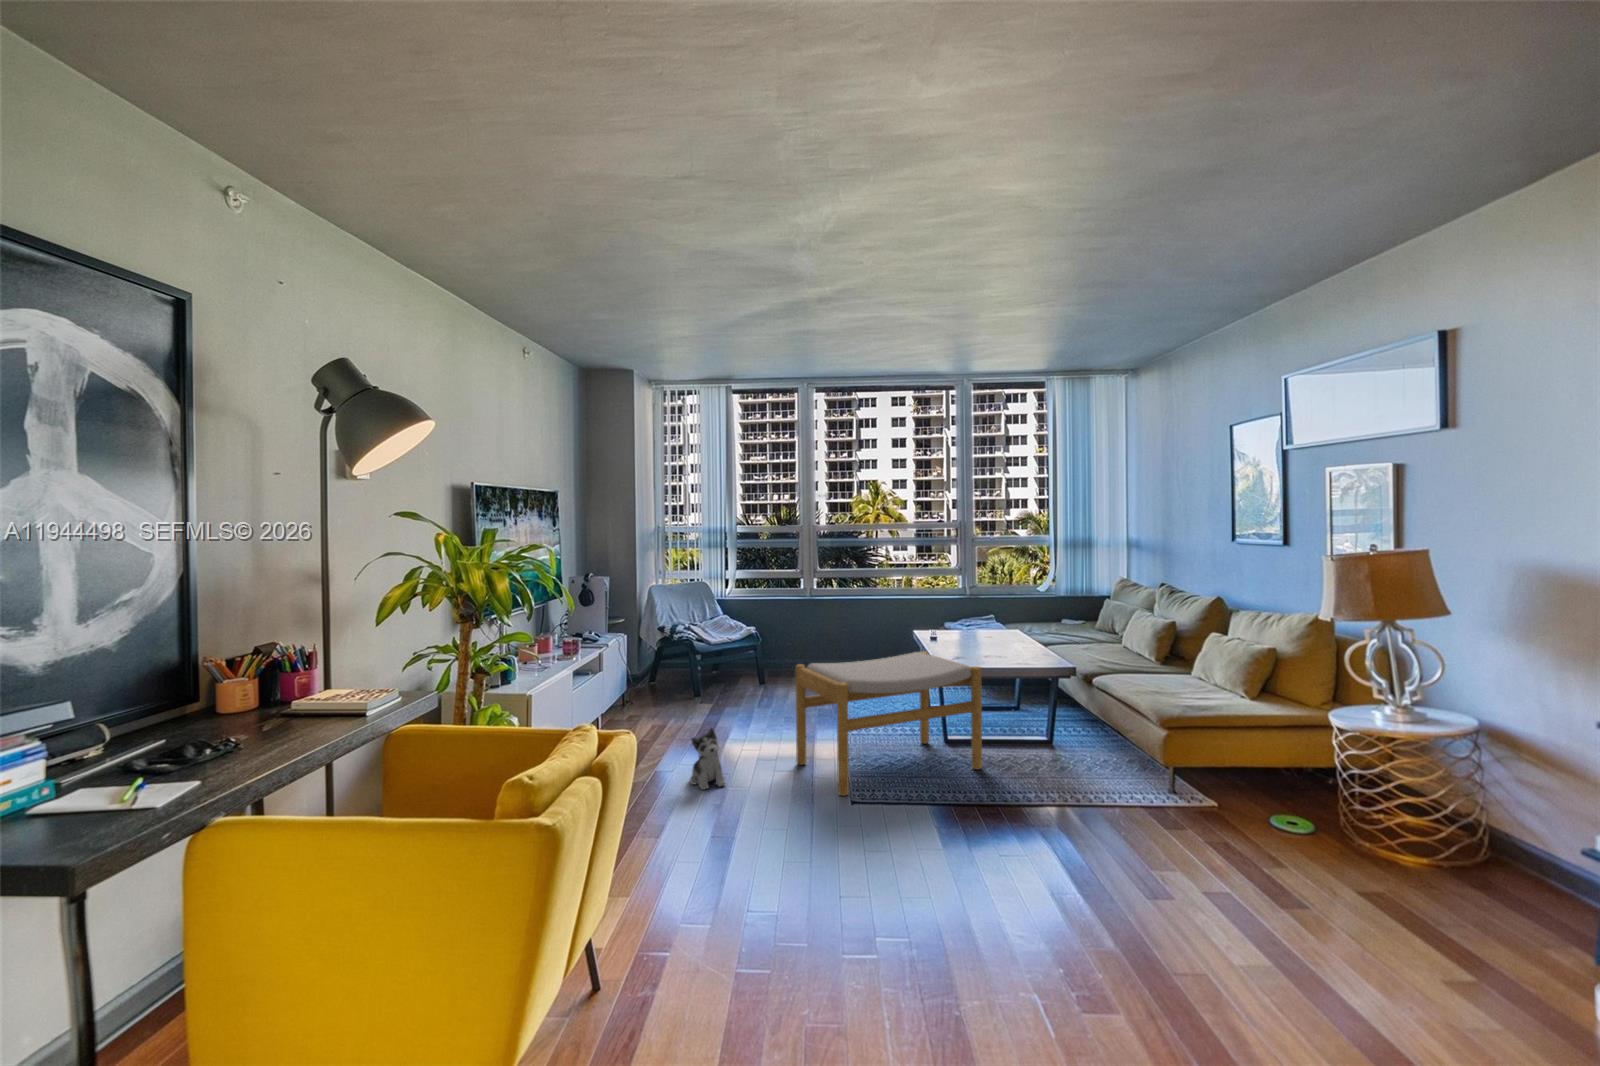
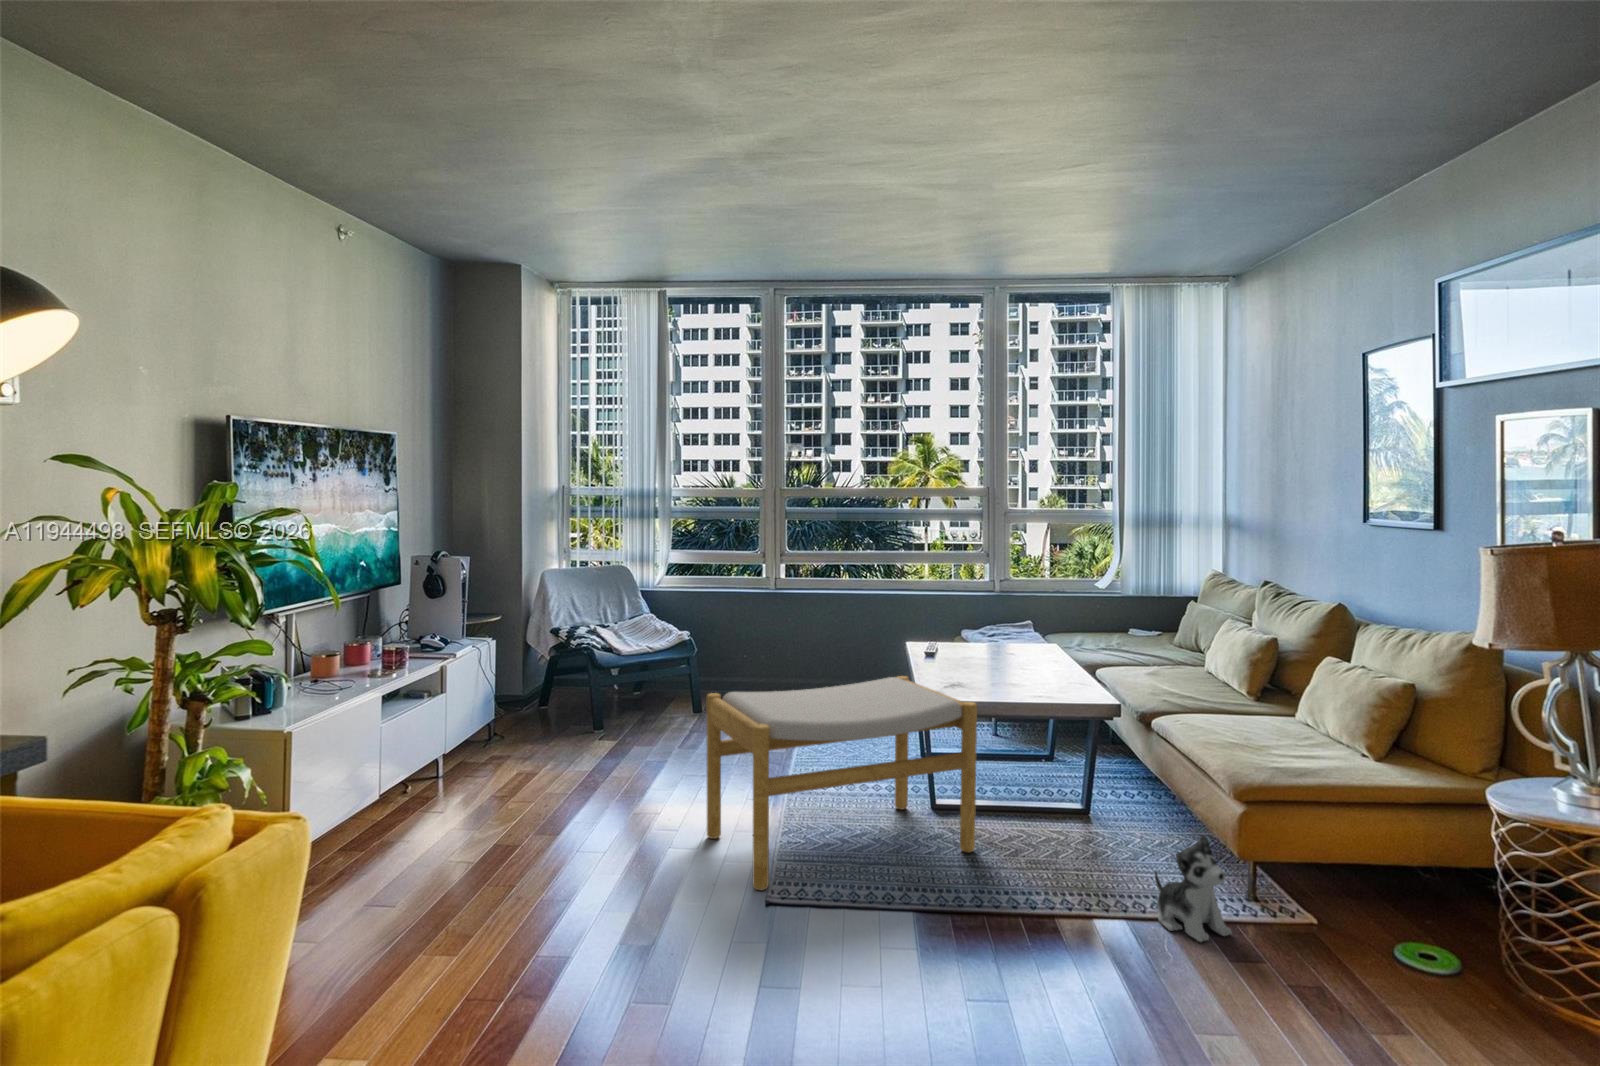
plush toy: present [690,728,726,789] -> present [1155,836,1231,942]

